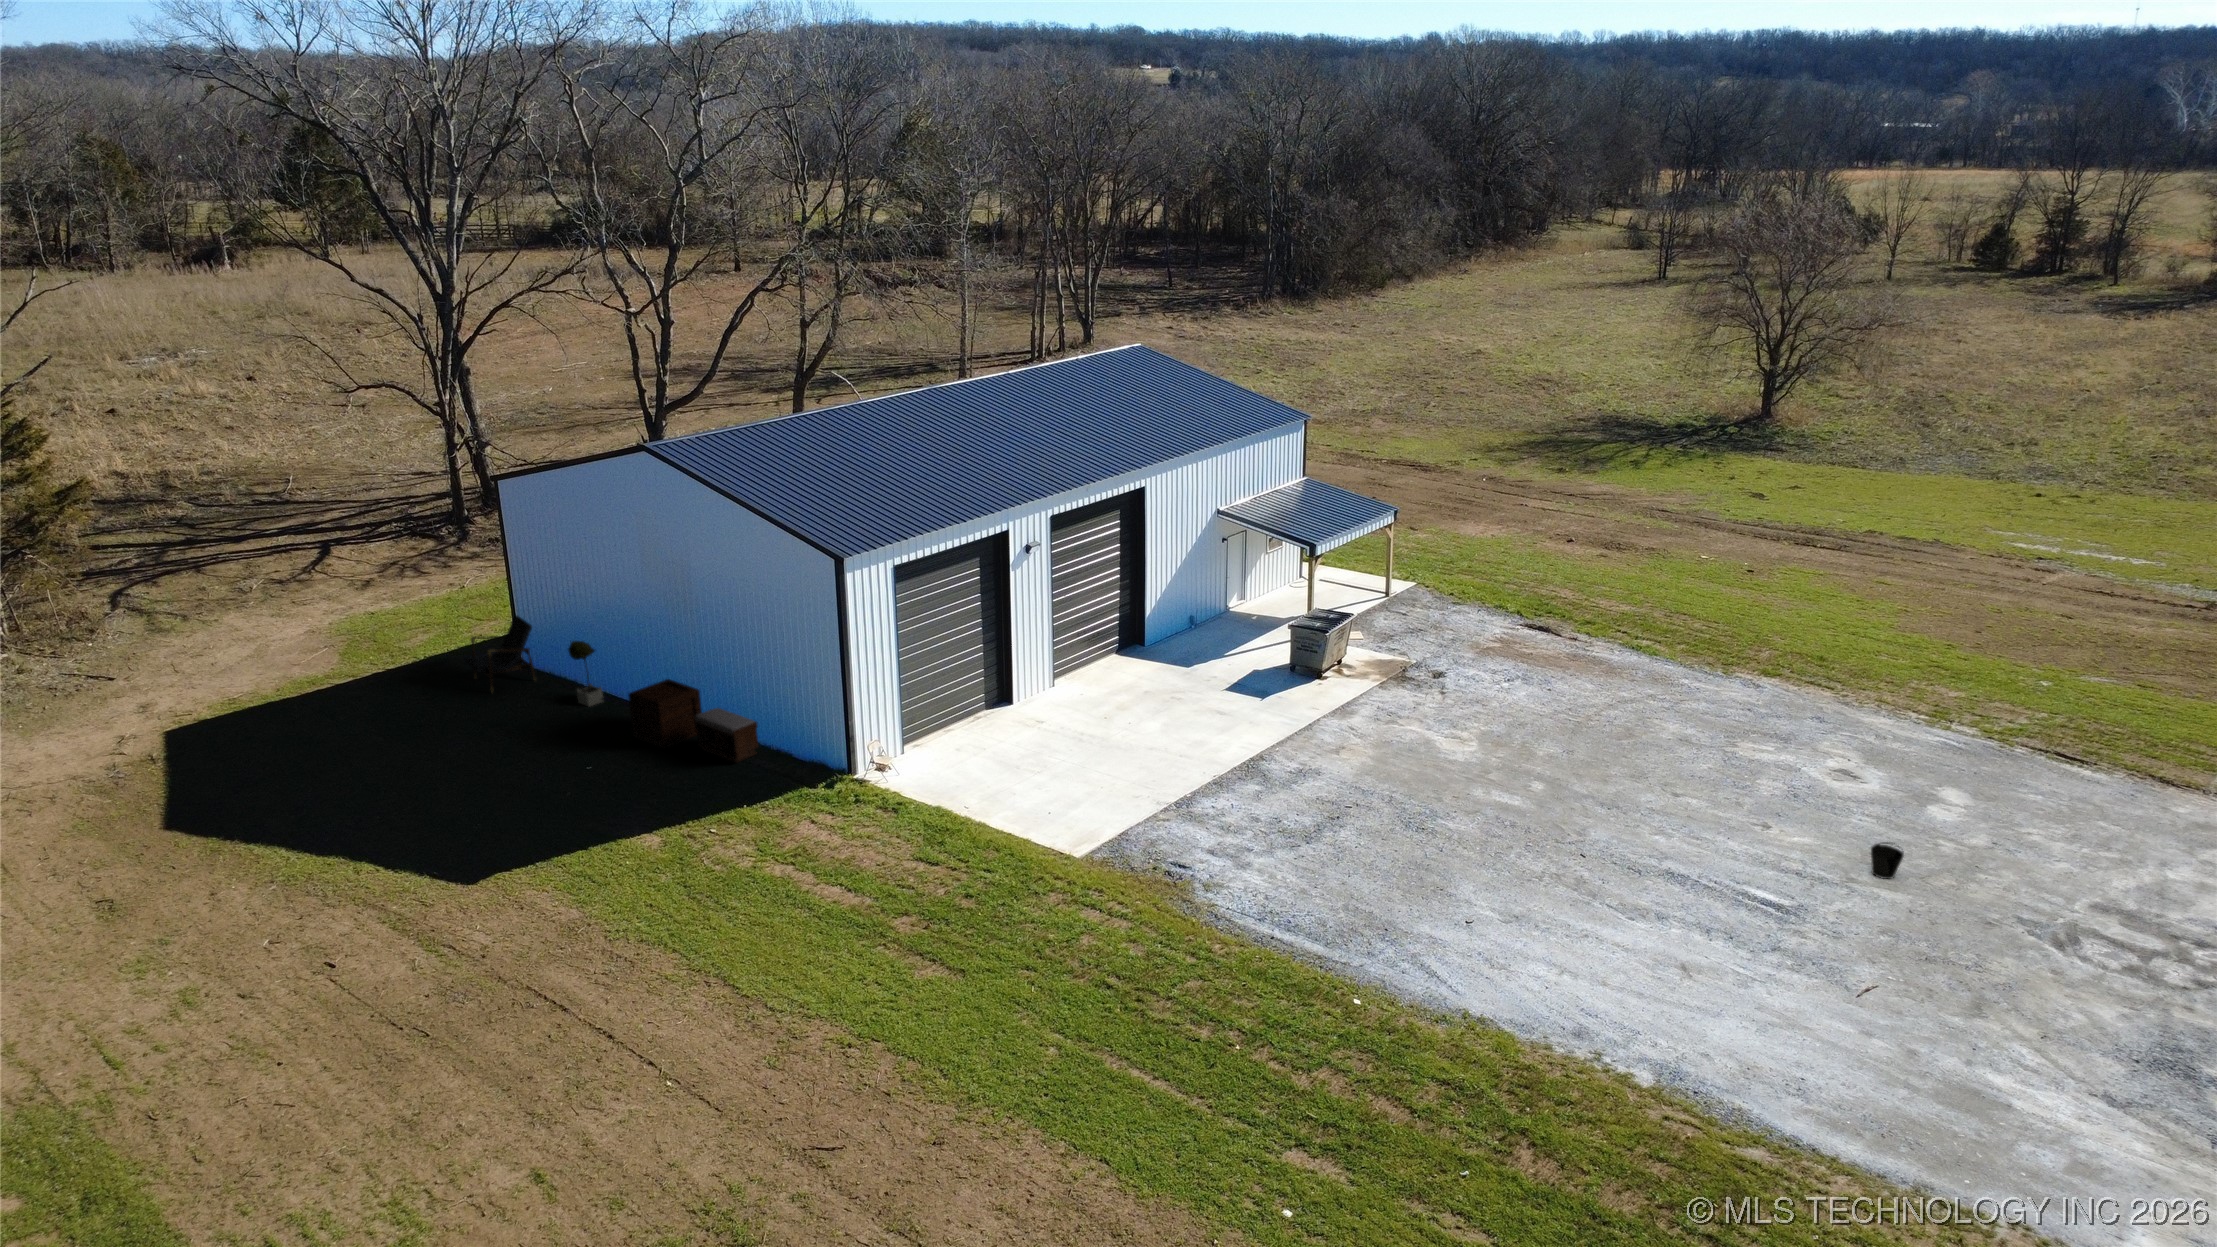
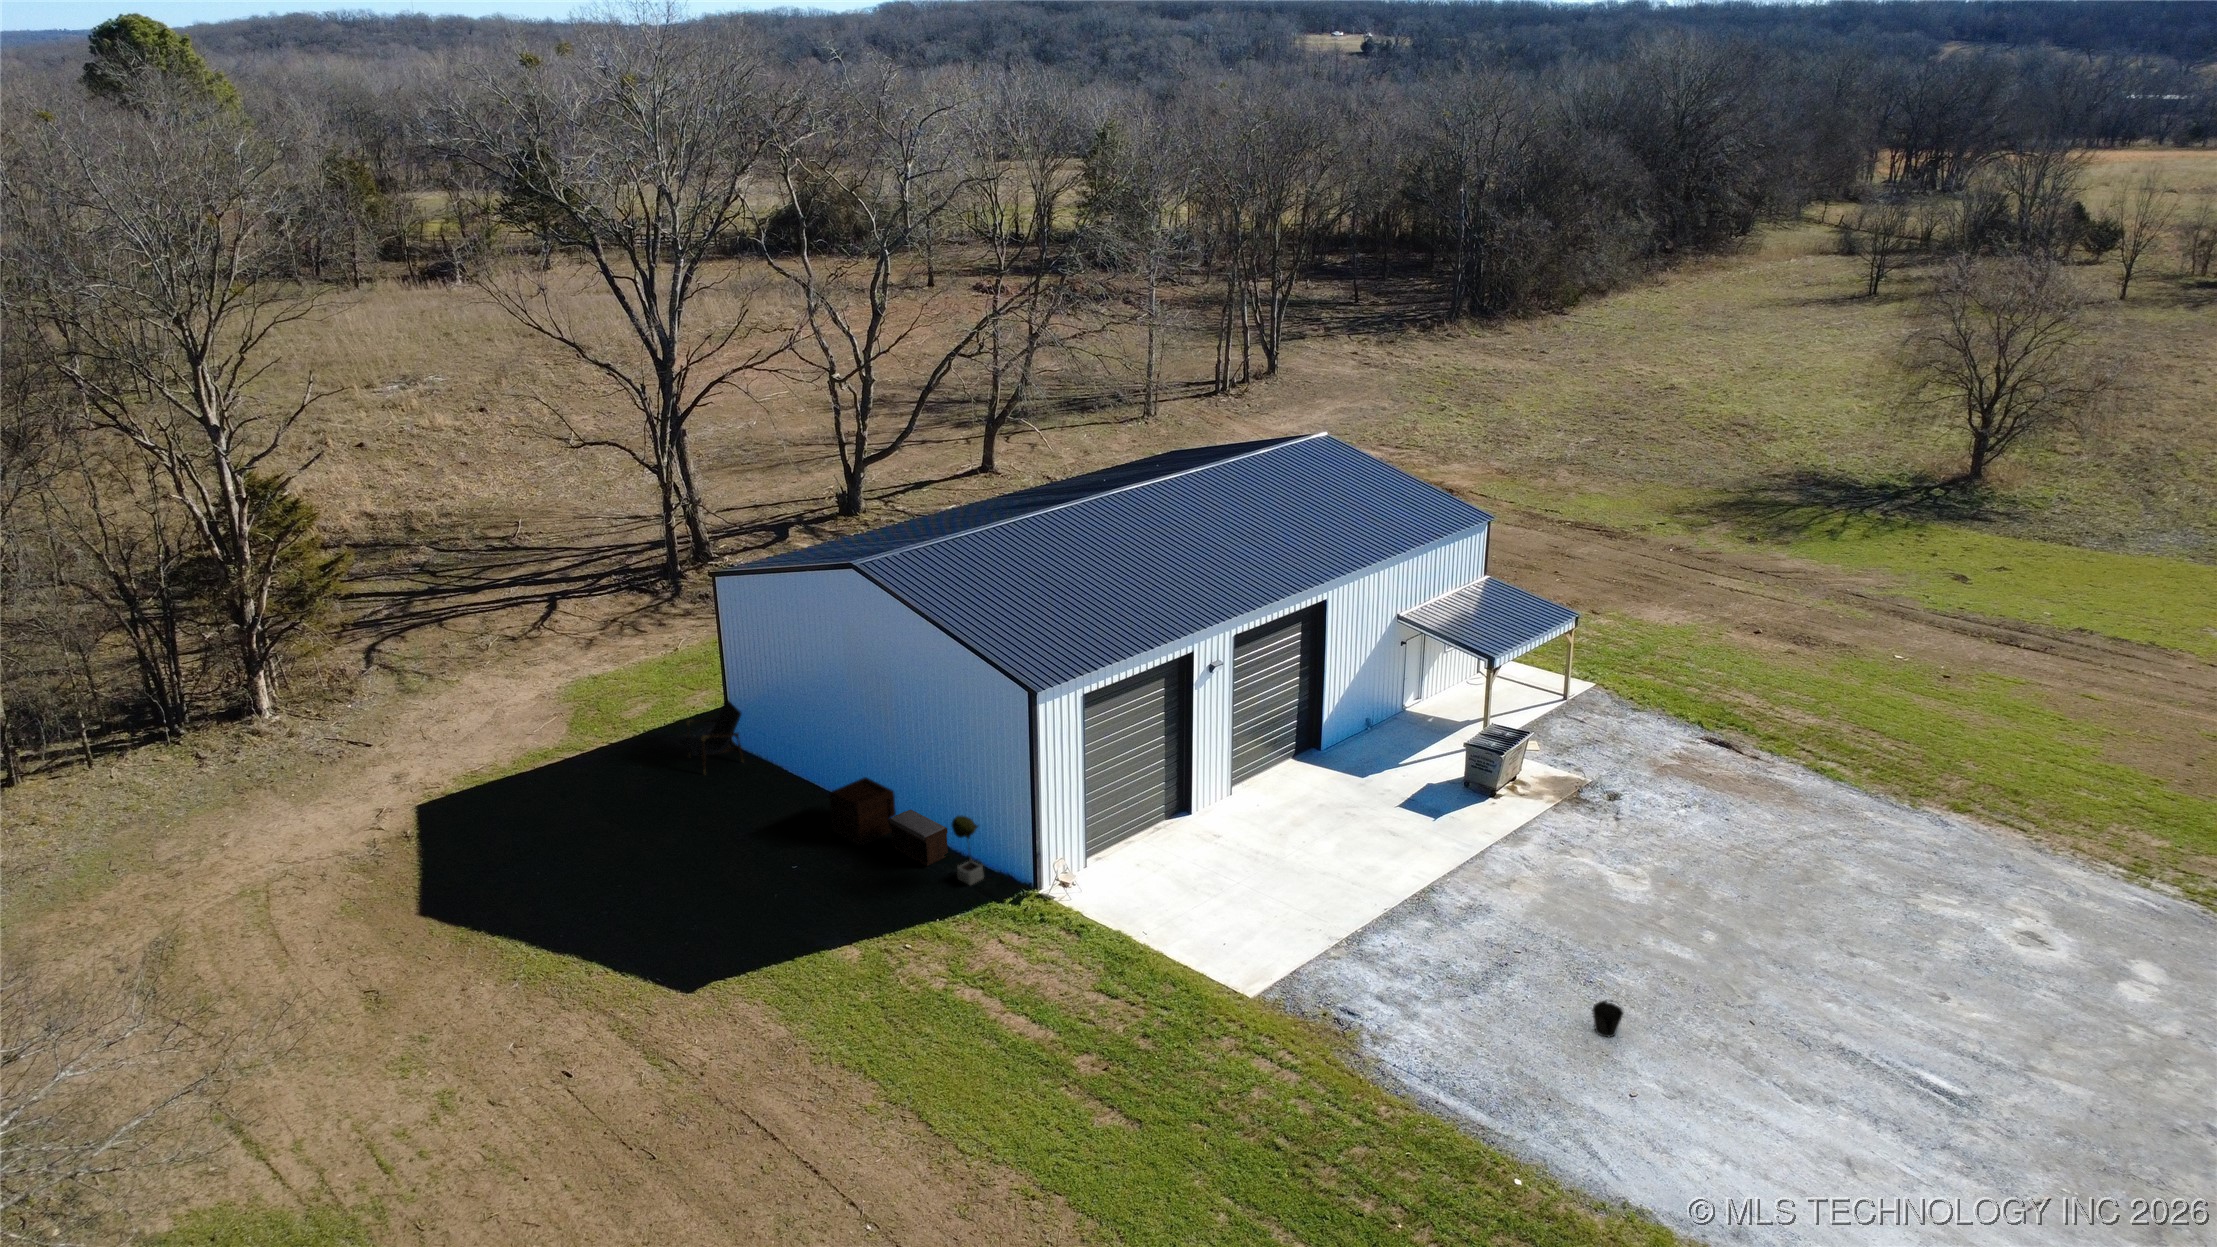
potted tree: present [568,641,603,706] -> present [951,816,984,885]
bucket: present [1871,842,1904,879] -> present [1592,1000,1623,1037]

